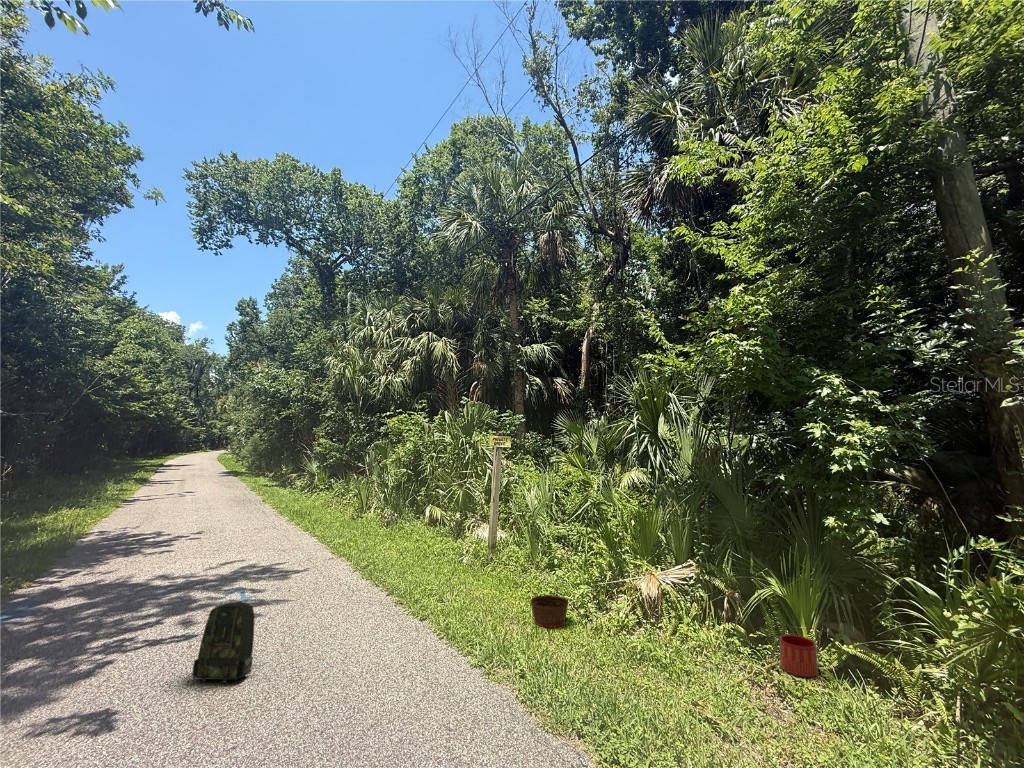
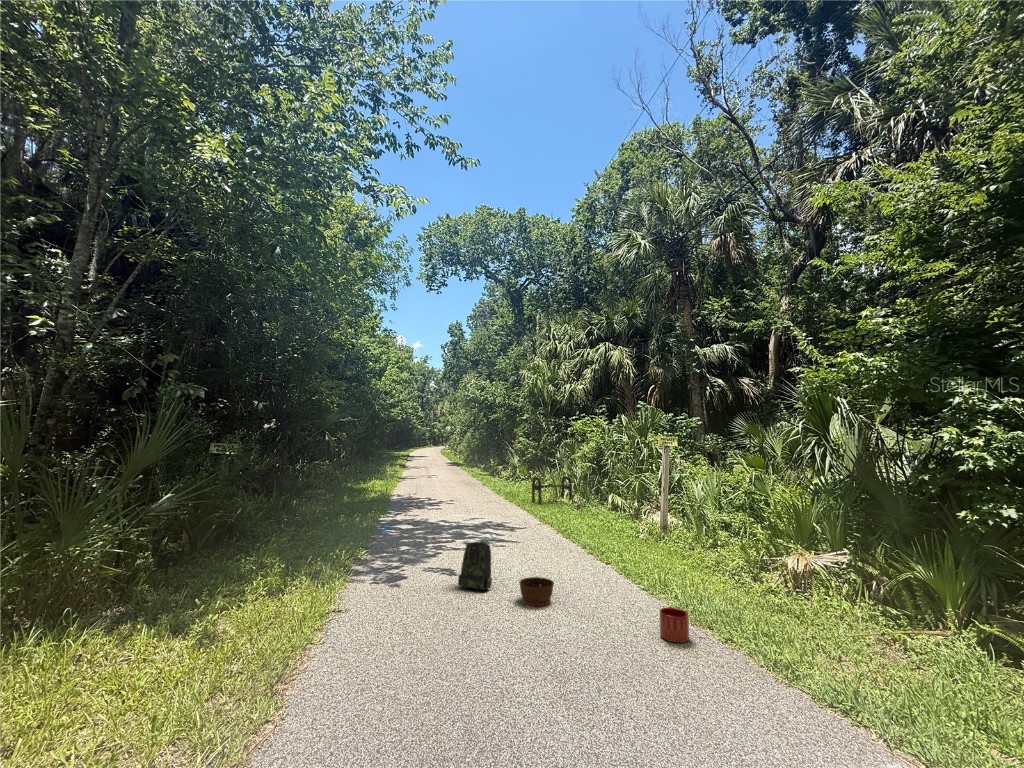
bench: none [331,485,383,522] -> present [532,476,572,505]
basket: present [531,595,568,628] -> present [519,577,554,606]
planter: present [779,635,818,677] -> present [660,607,689,643]

